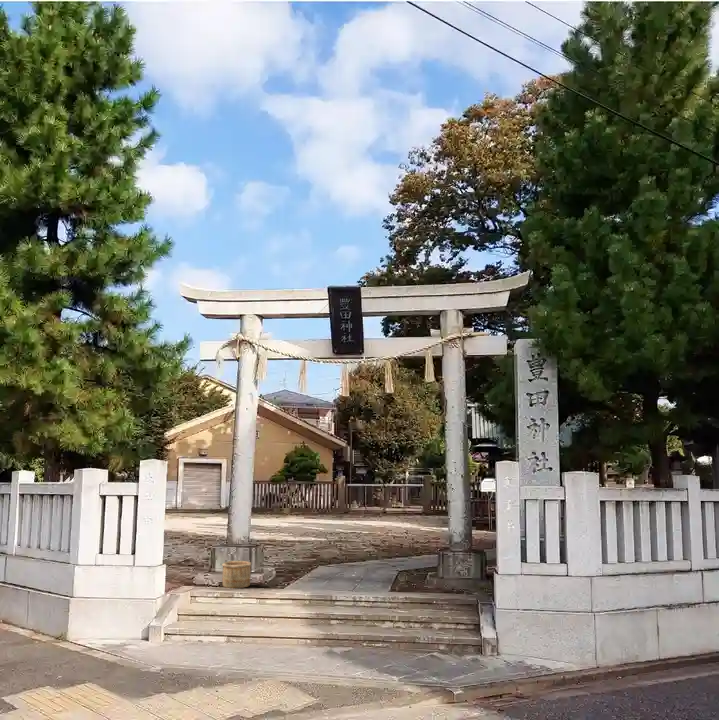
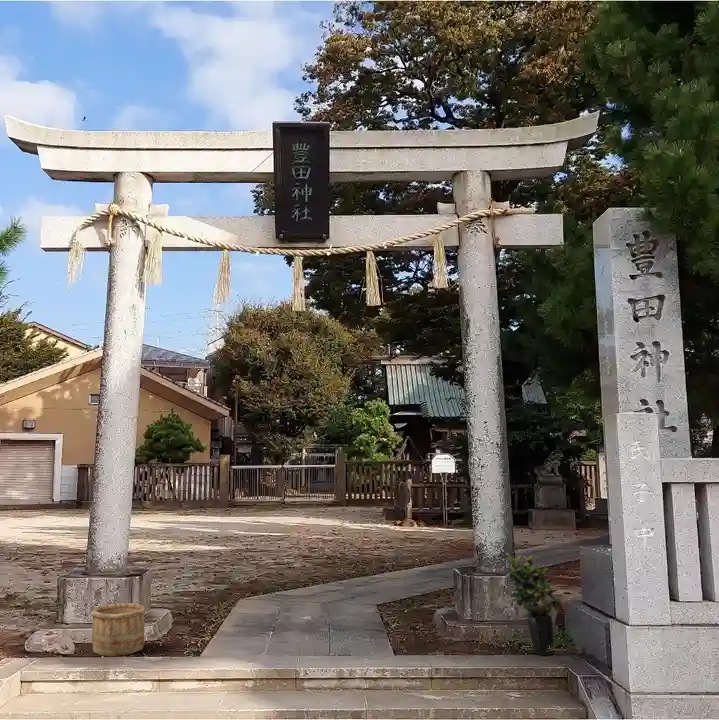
potted plant: none [448,542,481,600] -> present [506,555,560,656]

